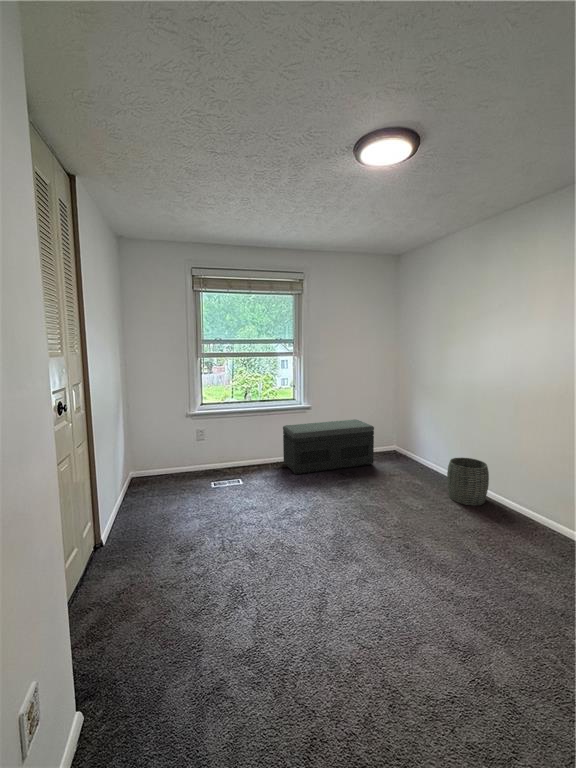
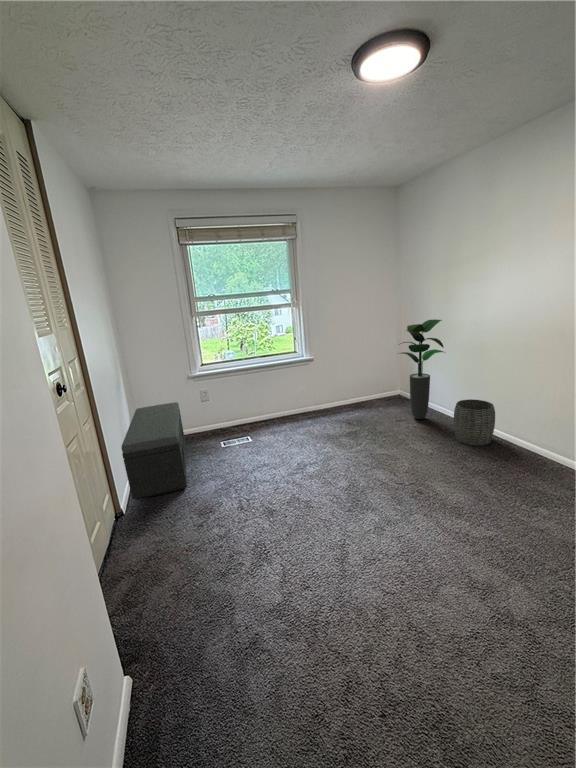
potted plant: none [393,377,442,475] -> present [399,319,445,419]
storage bench: present [283,419,374,474] -> present [121,402,187,500]

